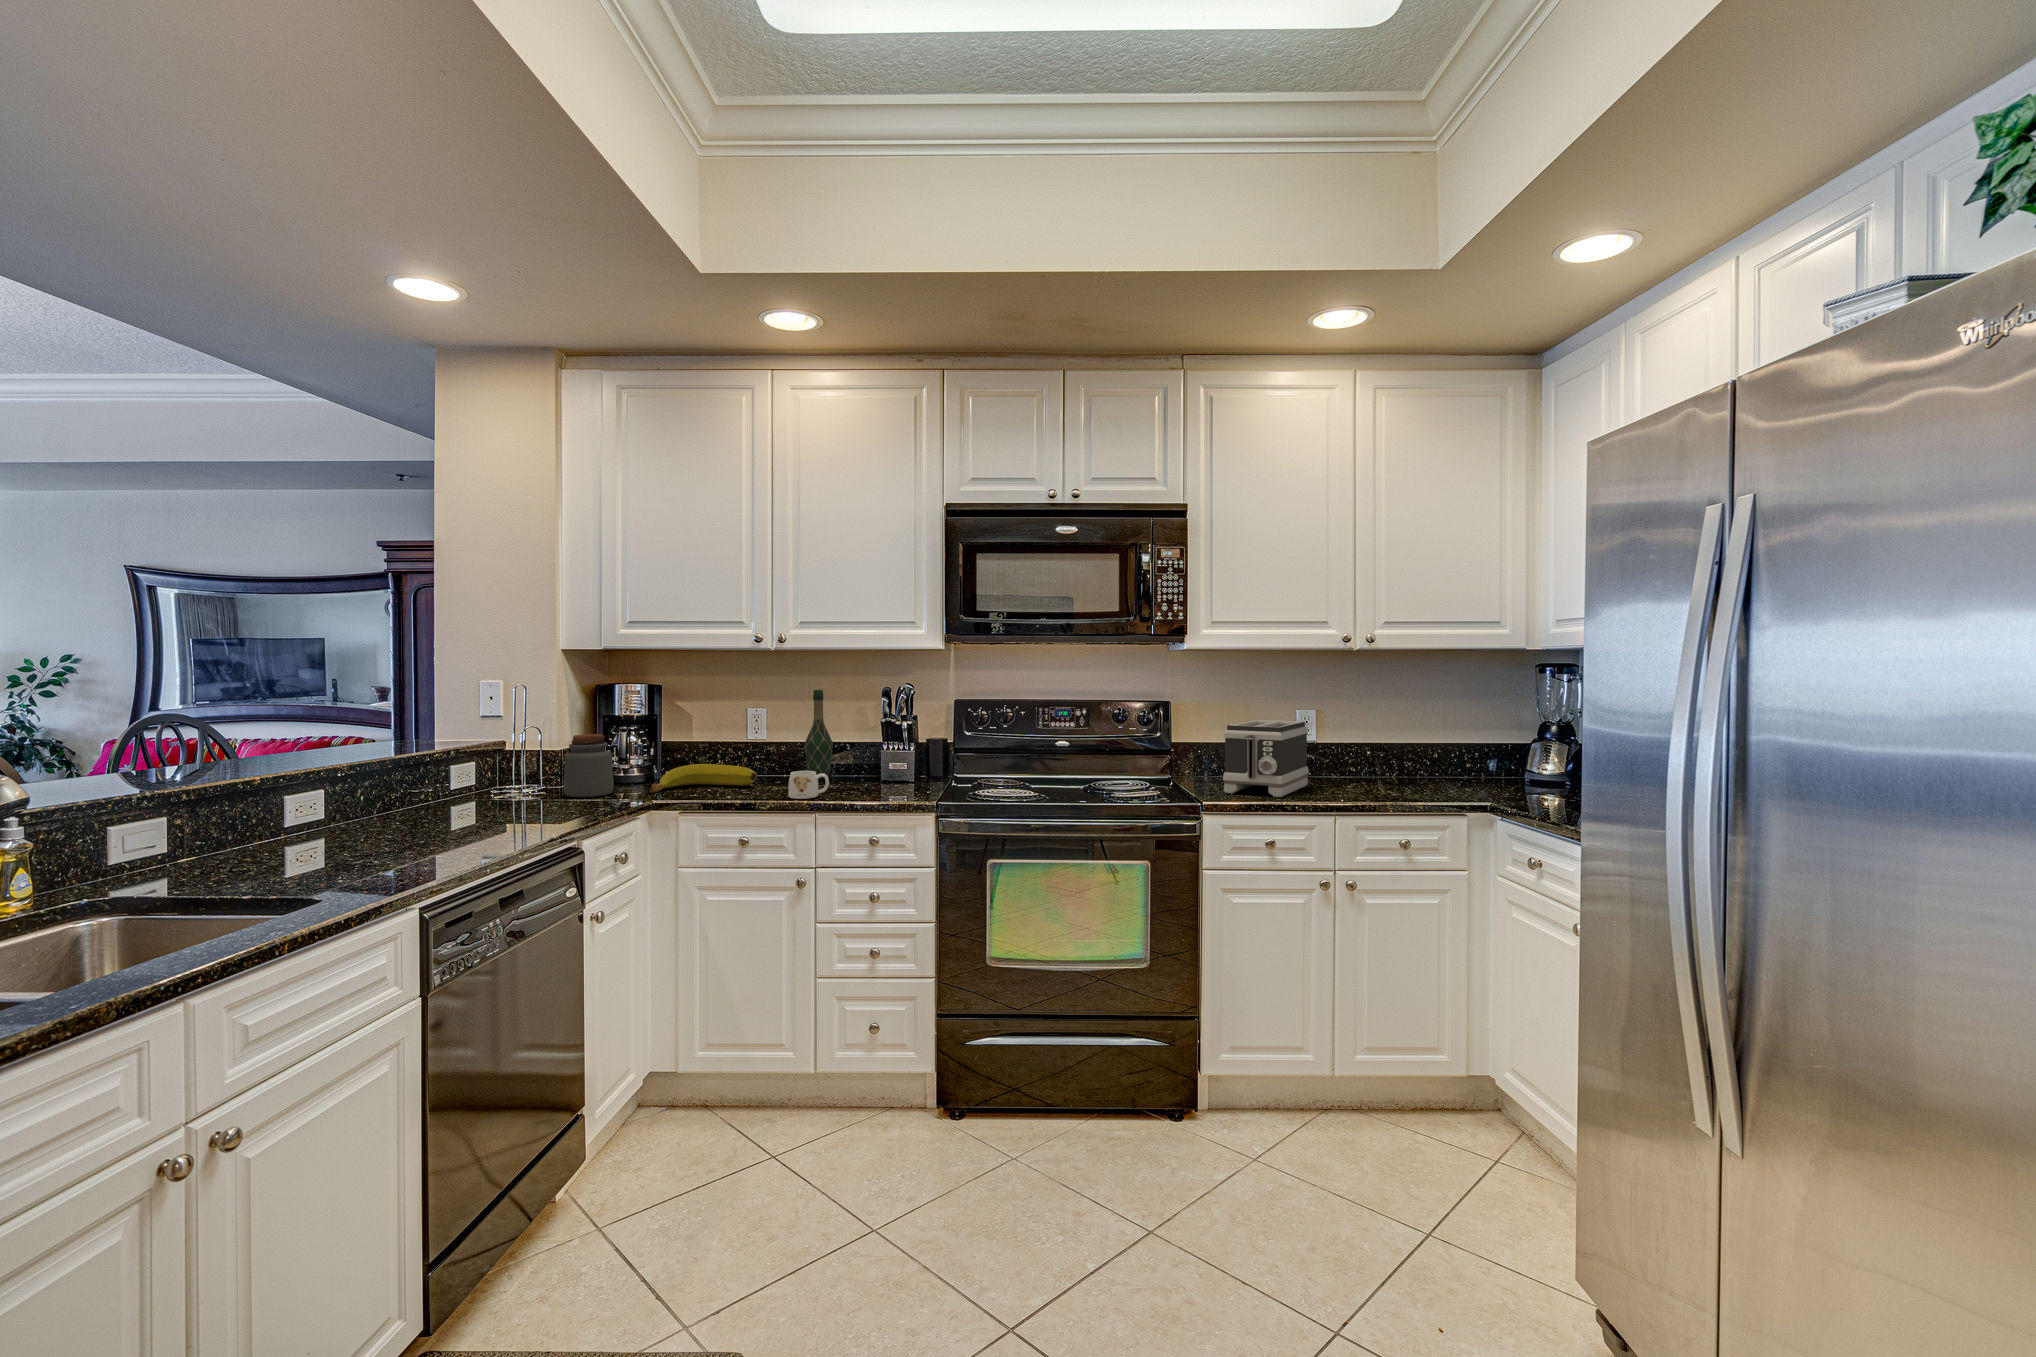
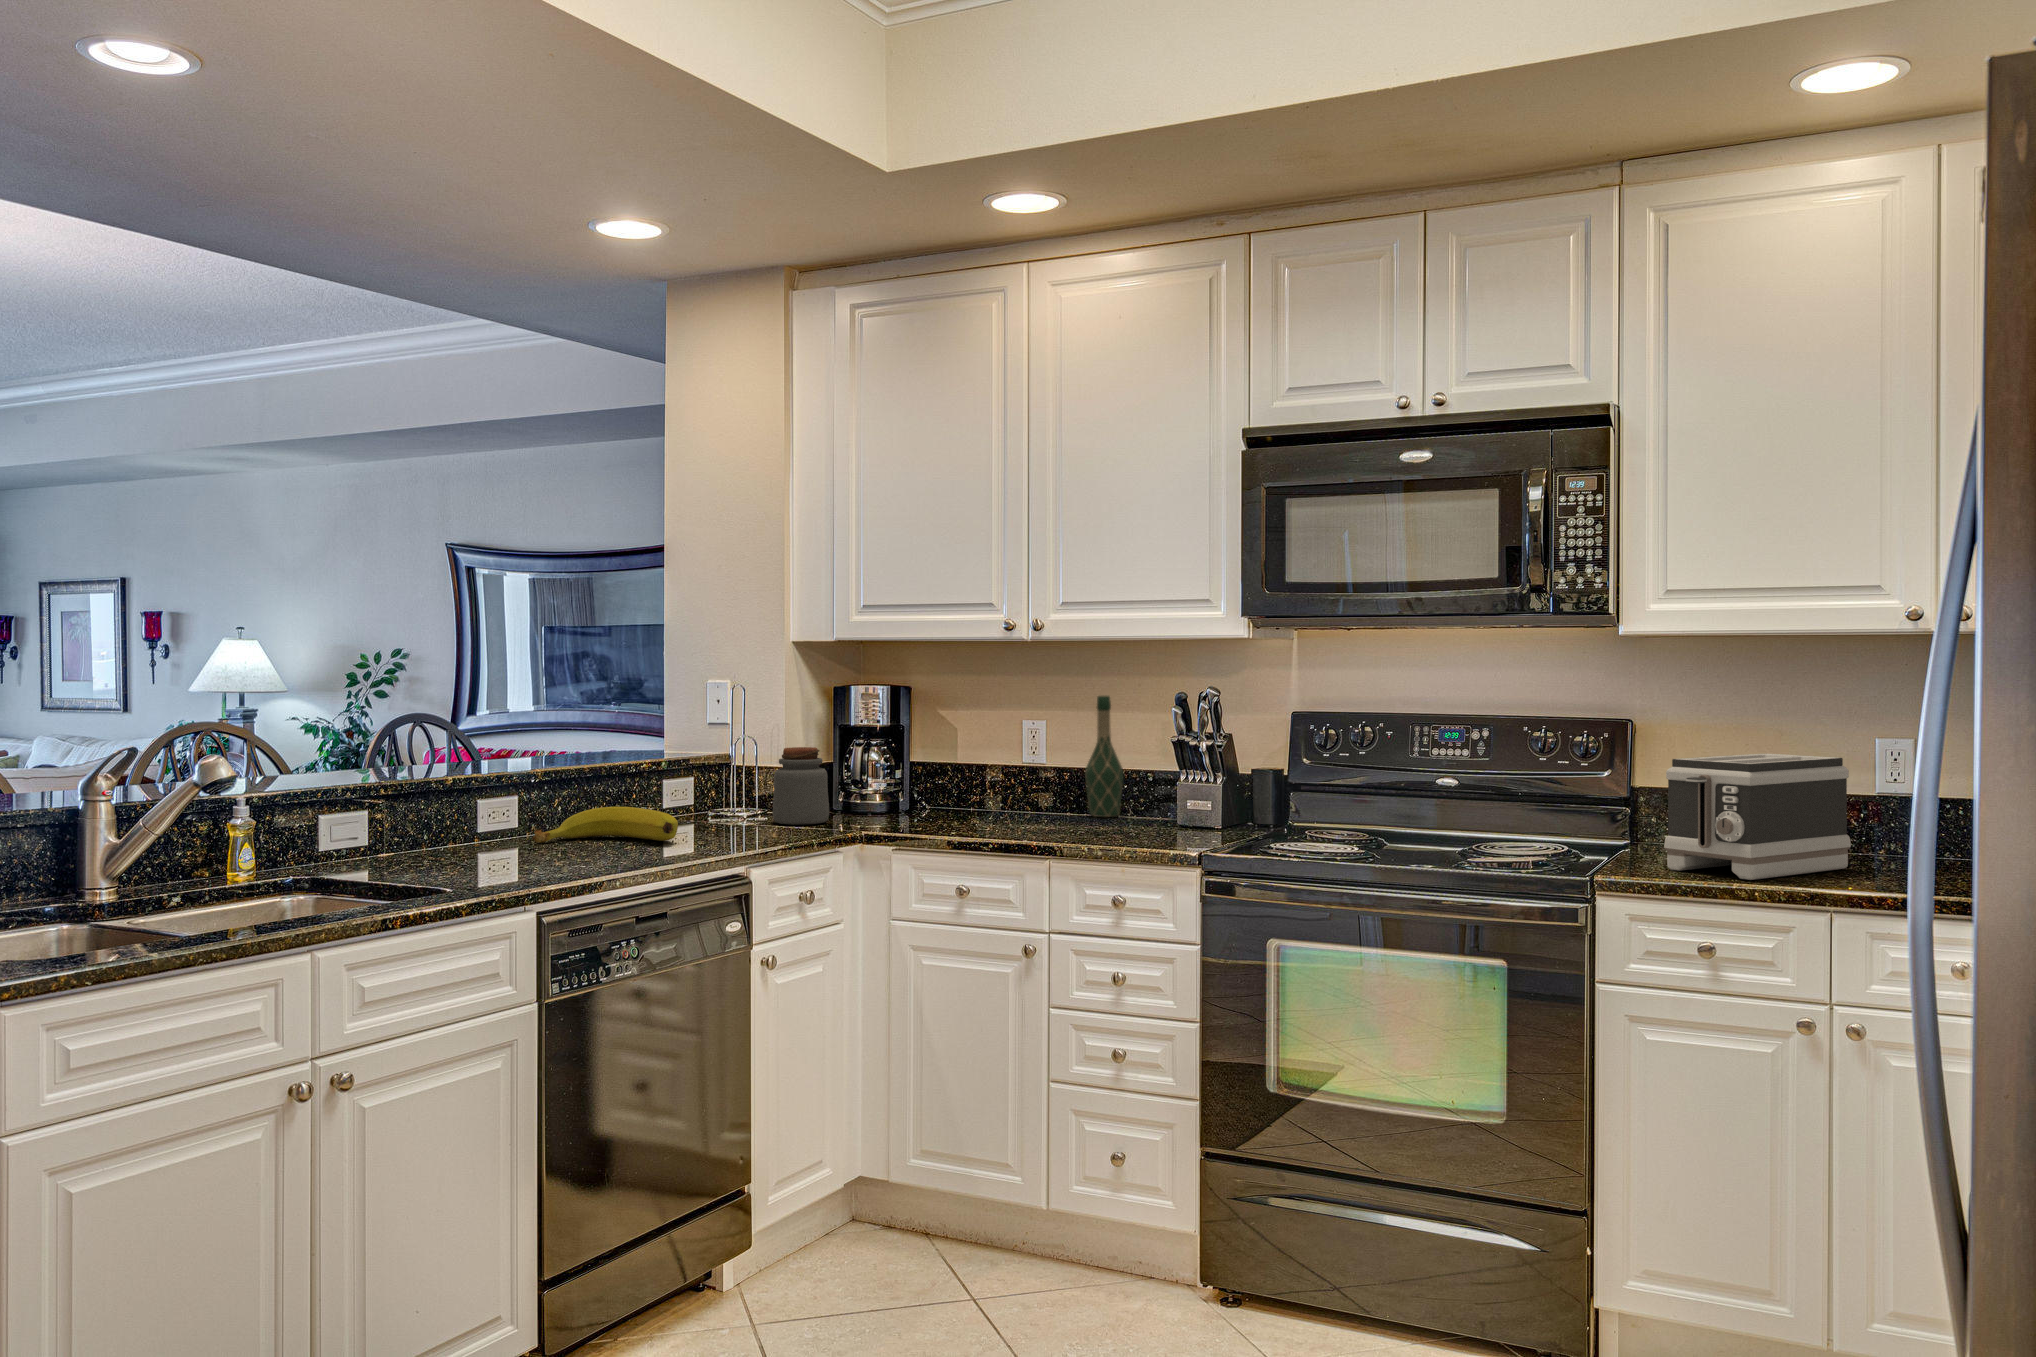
banana: present [649,764,757,792] -> present [532,807,678,843]
mug: present [788,771,829,799] -> none [1019,804,1069,840]

